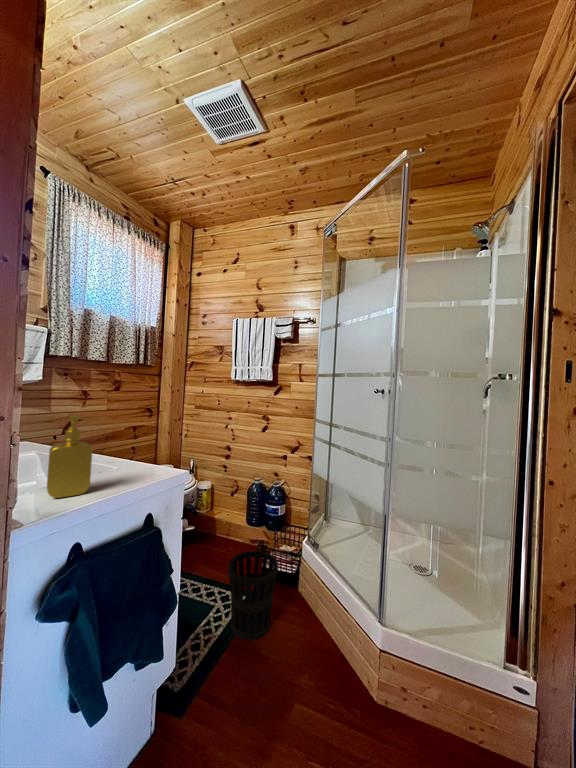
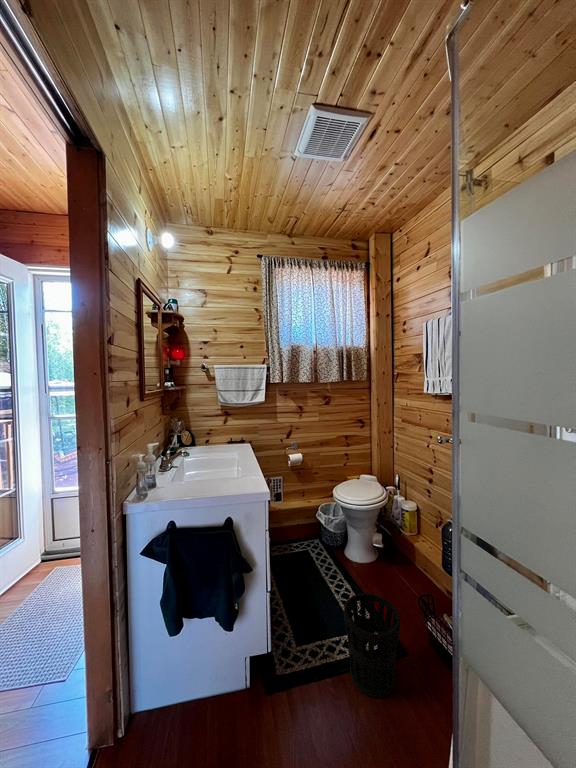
soap dispenser: present [47,415,92,498] -> none [177,442,201,491]

